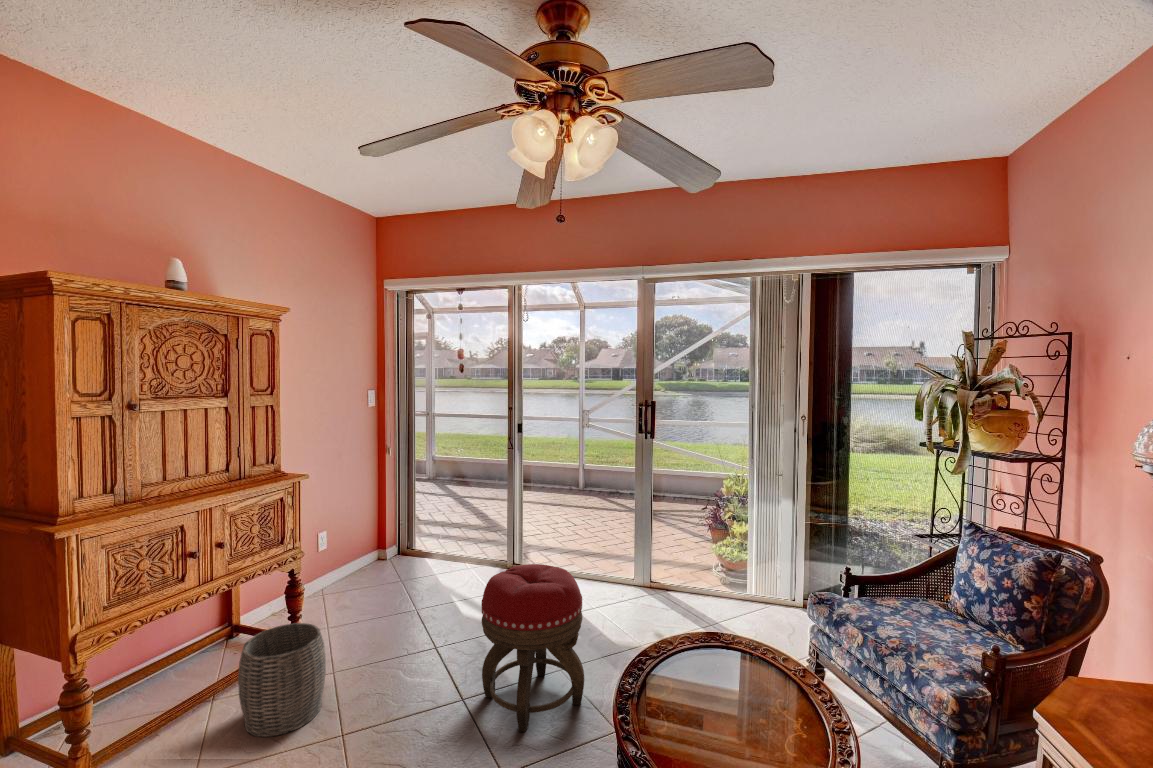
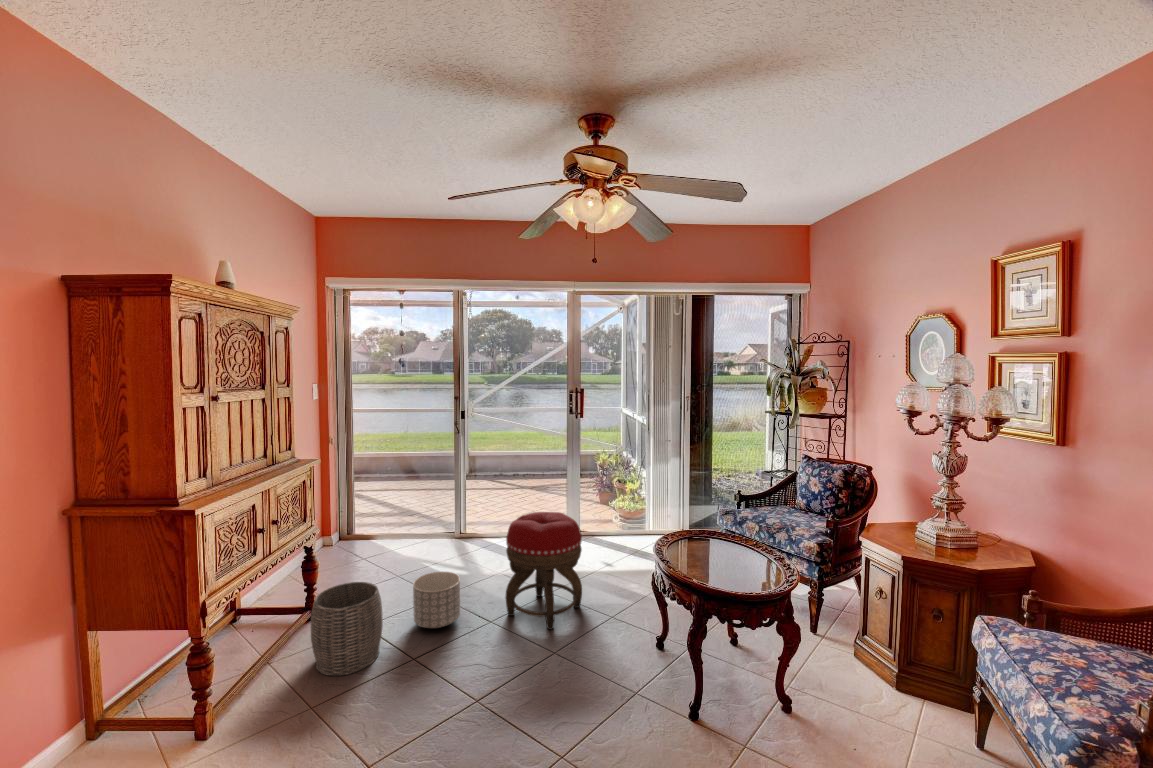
planter: none [372,623,431,696] -> present [413,572,460,628]

